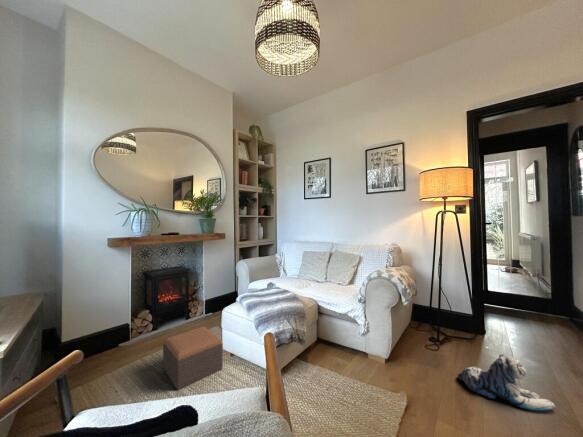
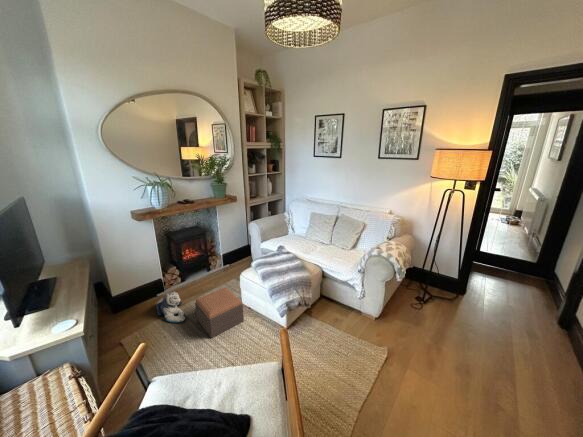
plush toy: present [458,355,555,412] -> present [156,291,185,323]

